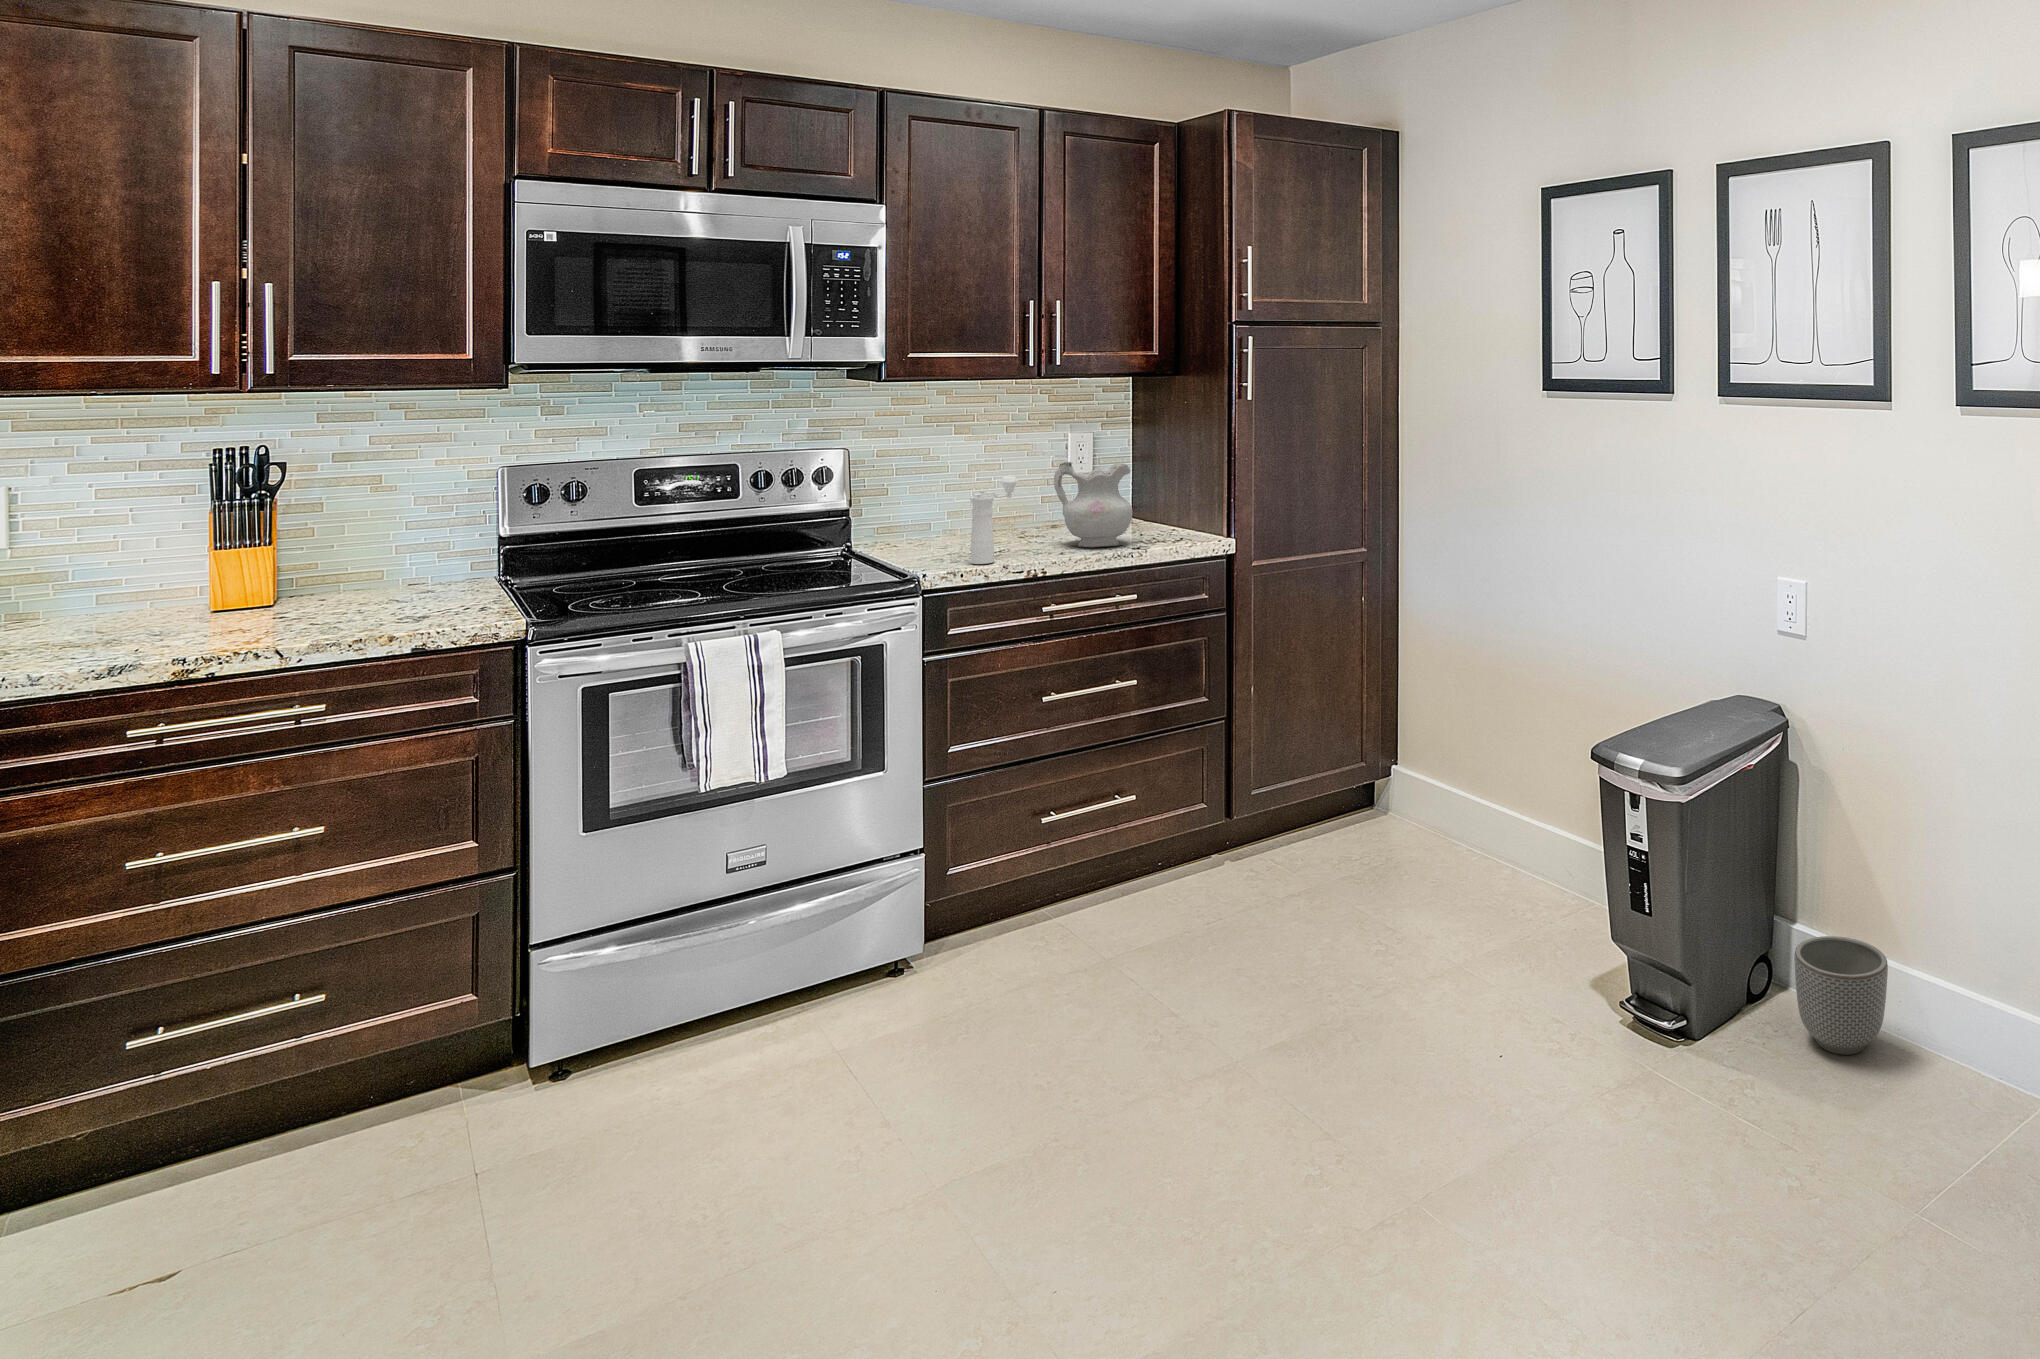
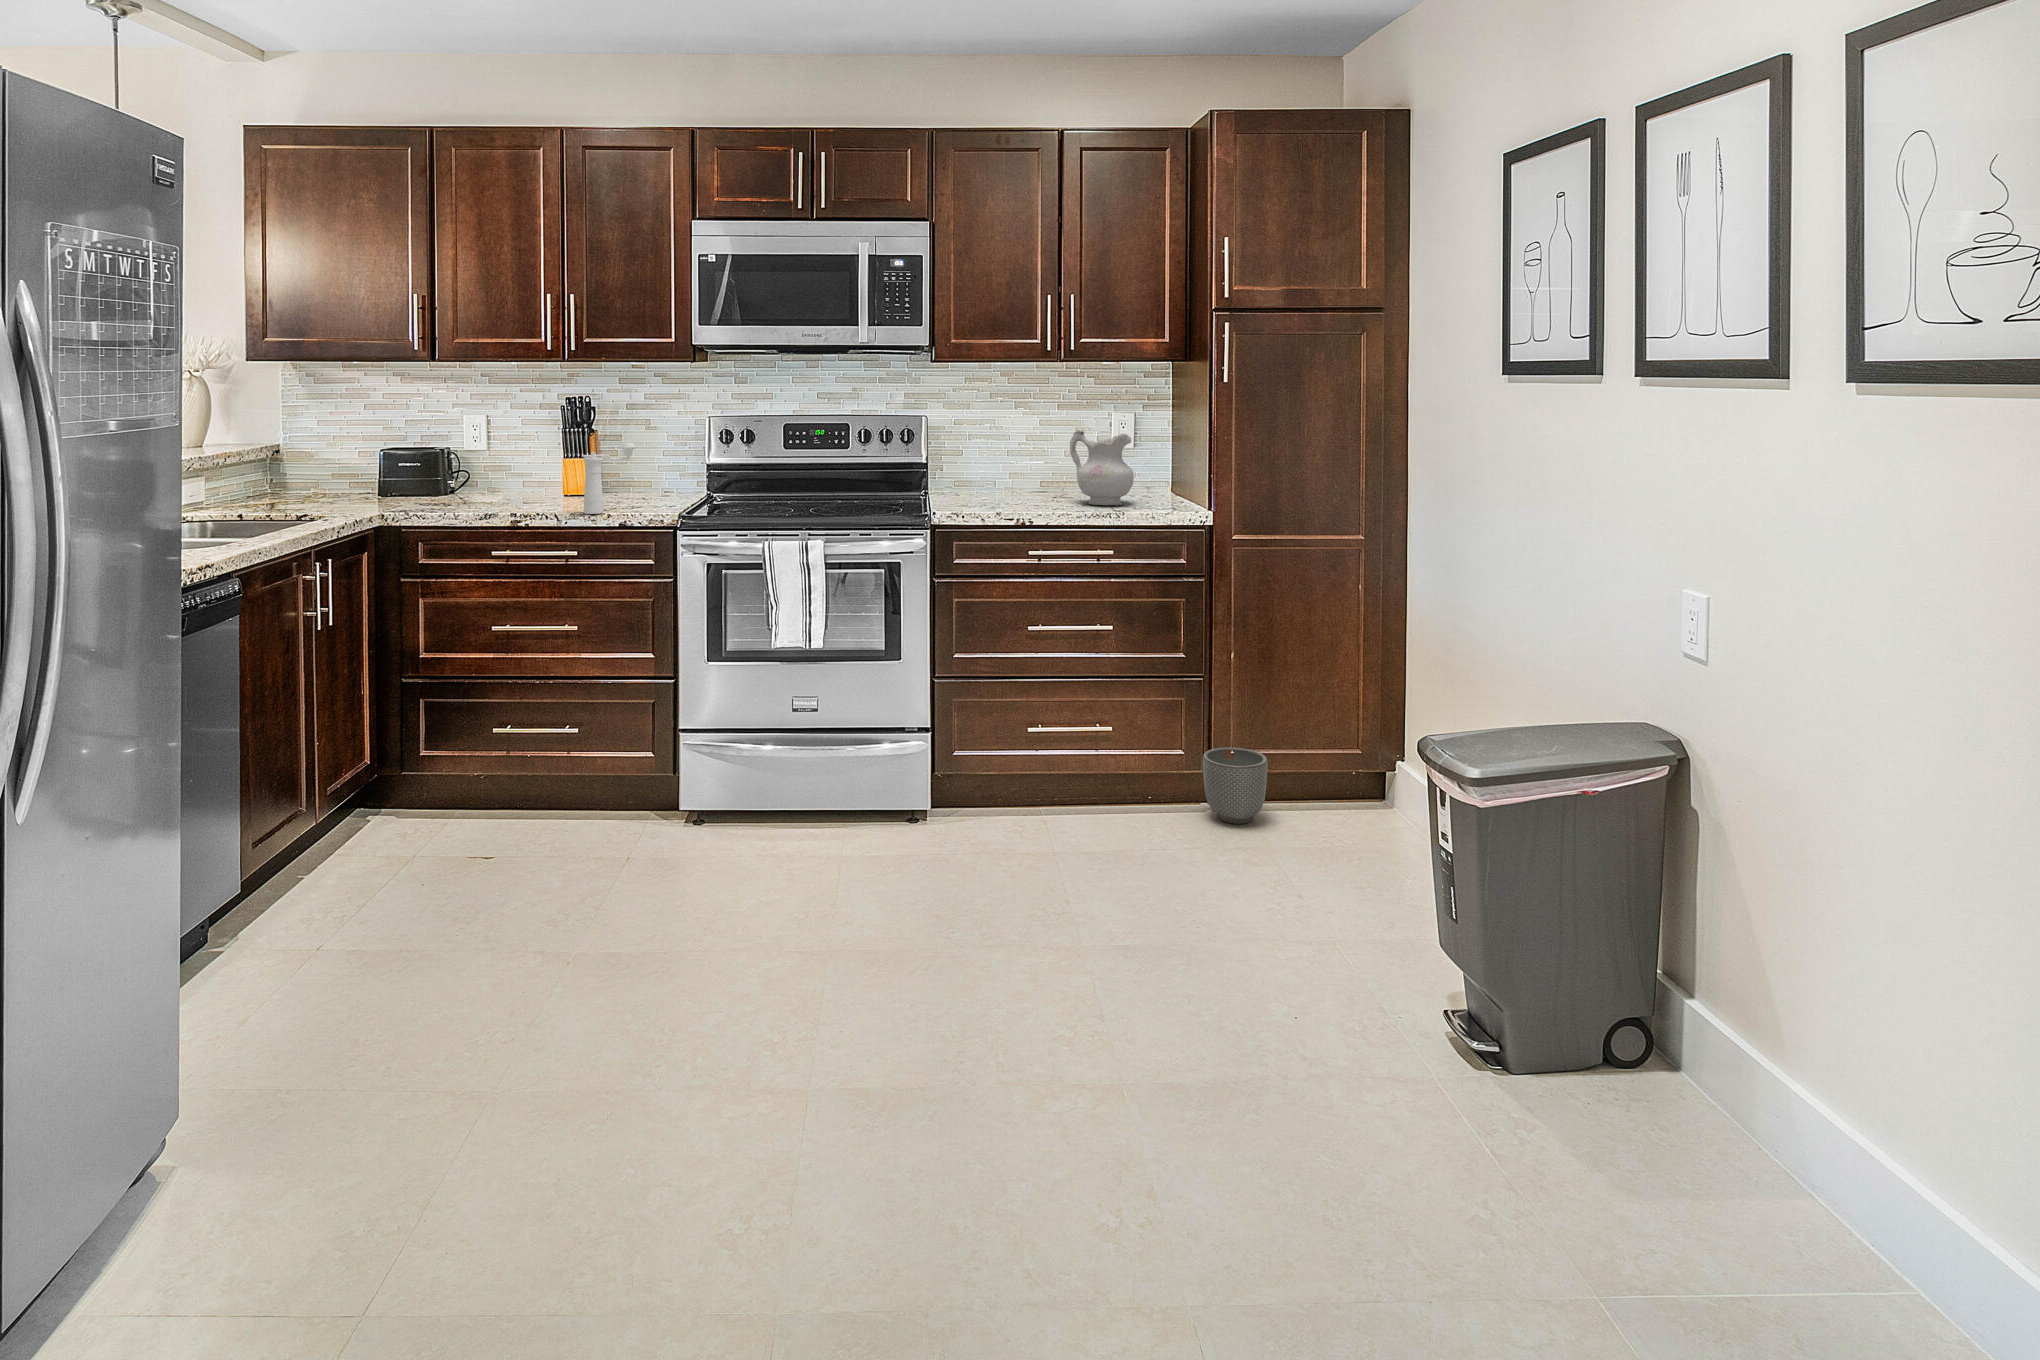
pepper mill: present [970,476,1018,564] -> present [583,443,635,514]
planter: present [1794,936,1888,1055] -> present [1203,747,1268,824]

